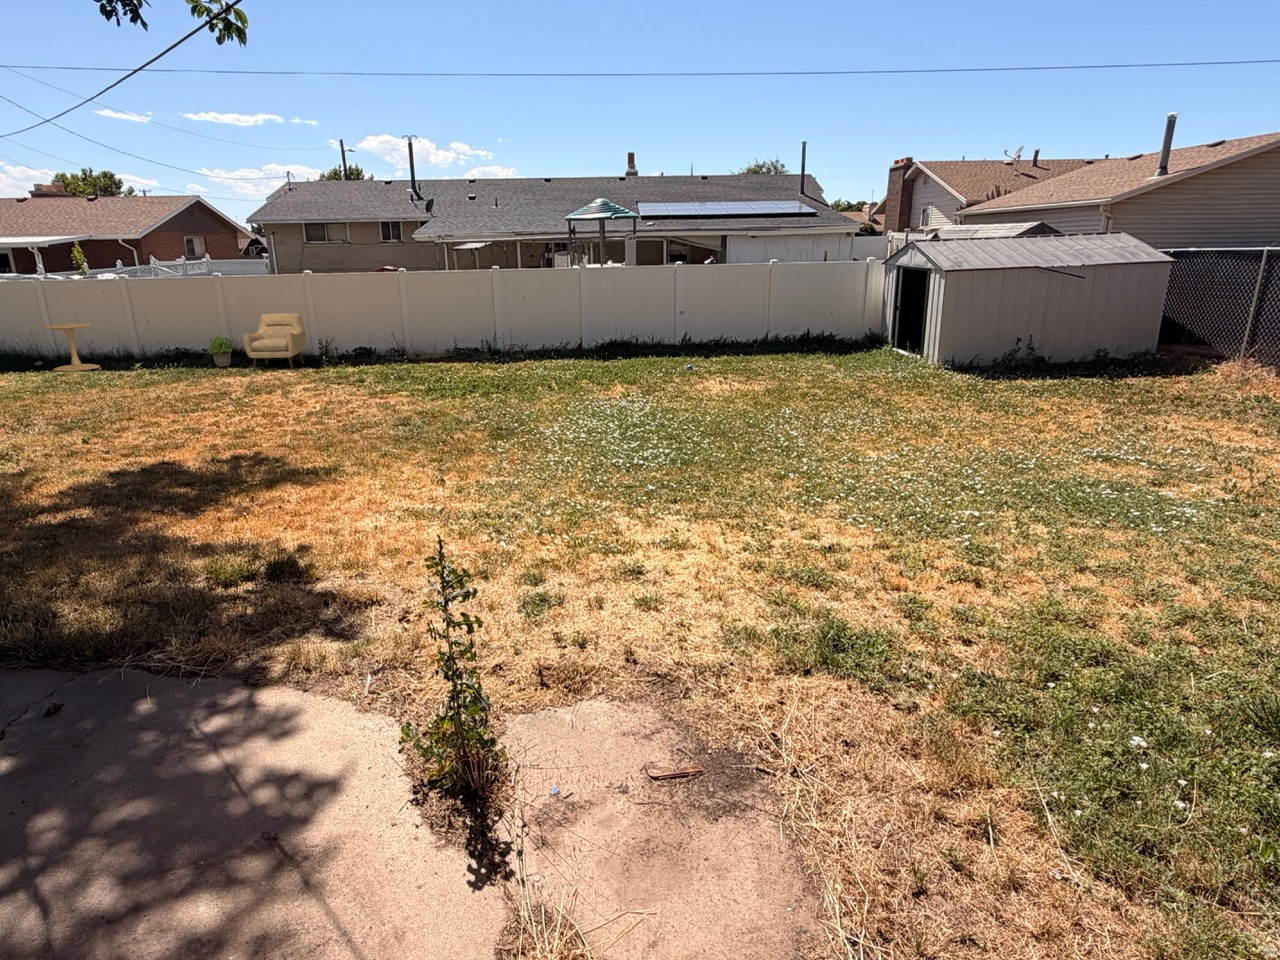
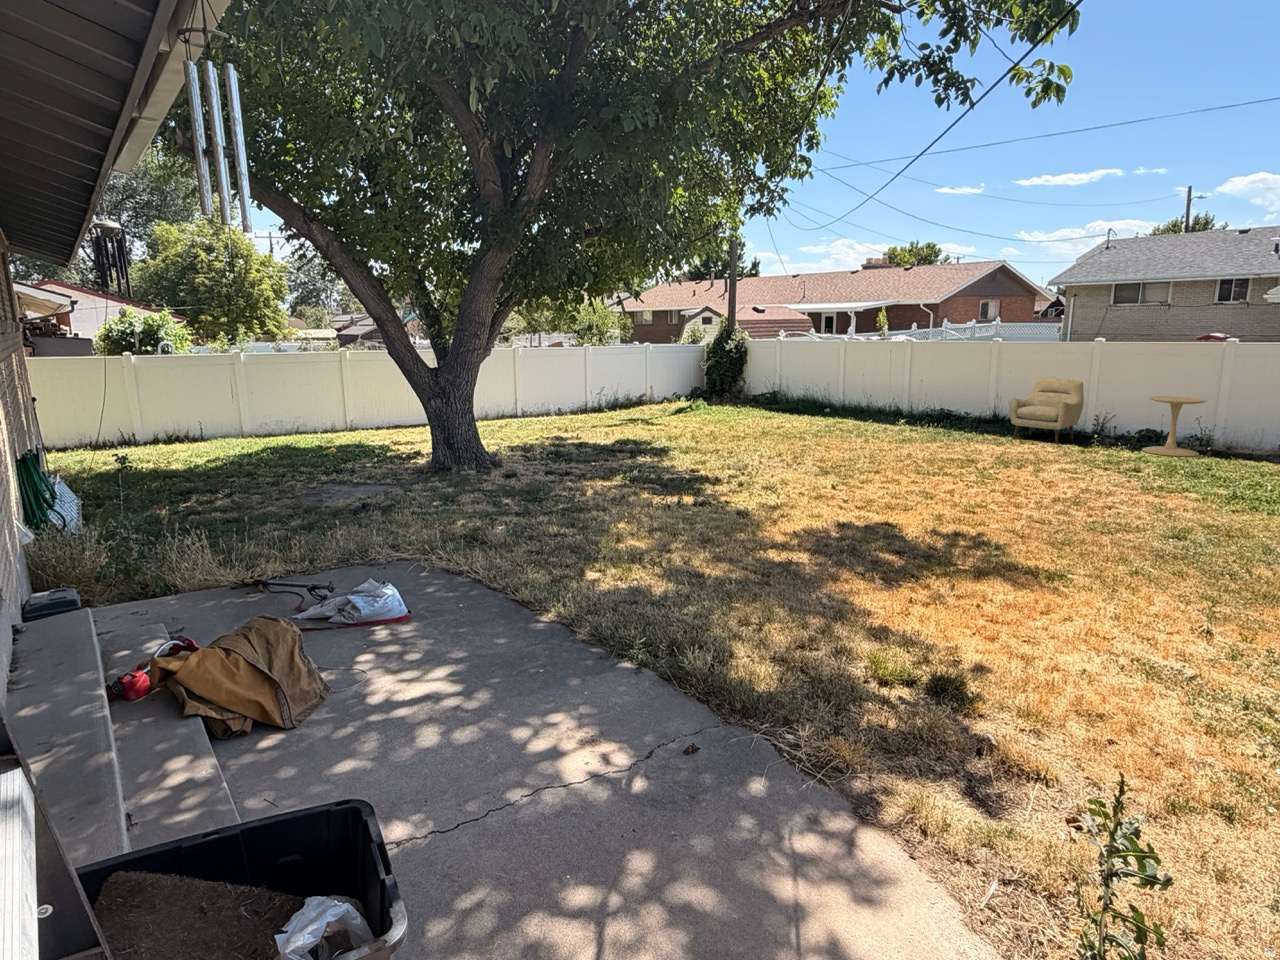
pedestal table: present [44,324,100,371] -> present [1142,396,1207,457]
potted plant: present [209,336,233,367] -> none [972,397,999,430]

